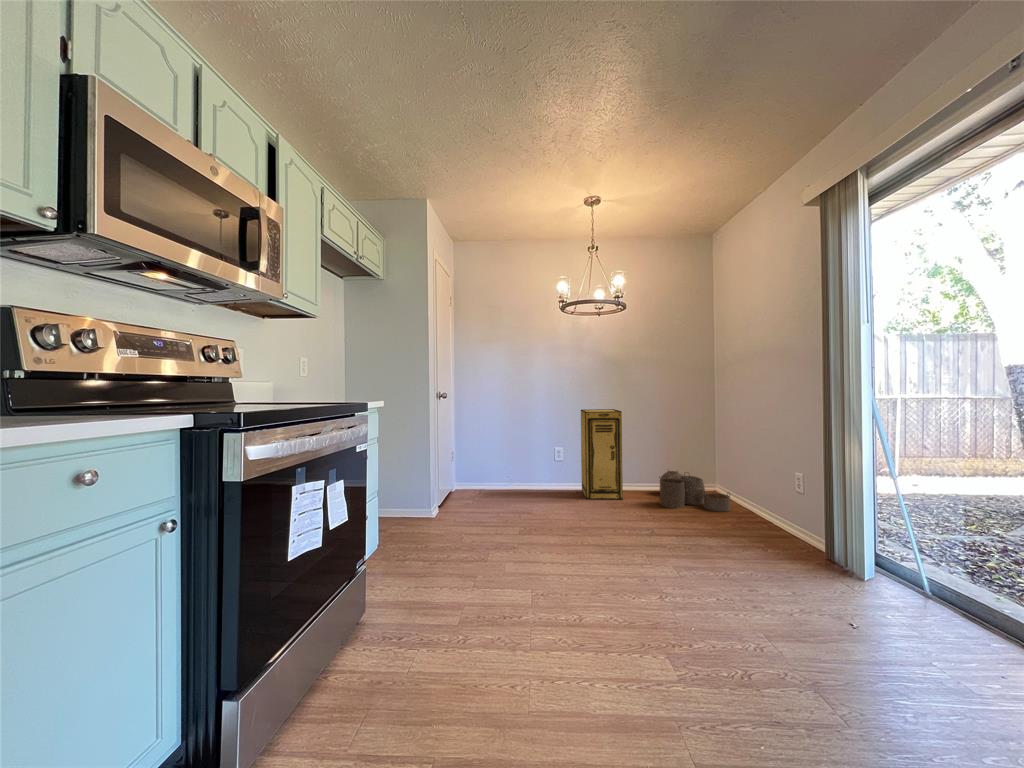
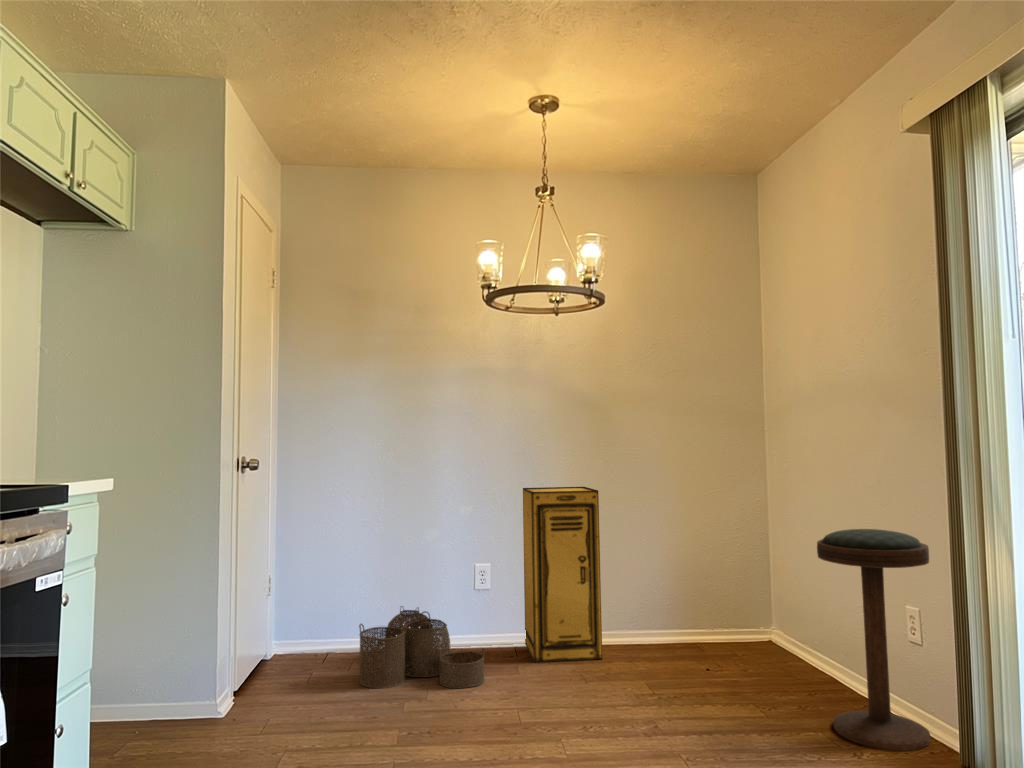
bar stool: none [743,434,809,553] -> present [817,529,930,751]
woven basket: present [659,471,730,512] -> present [359,606,485,688]

